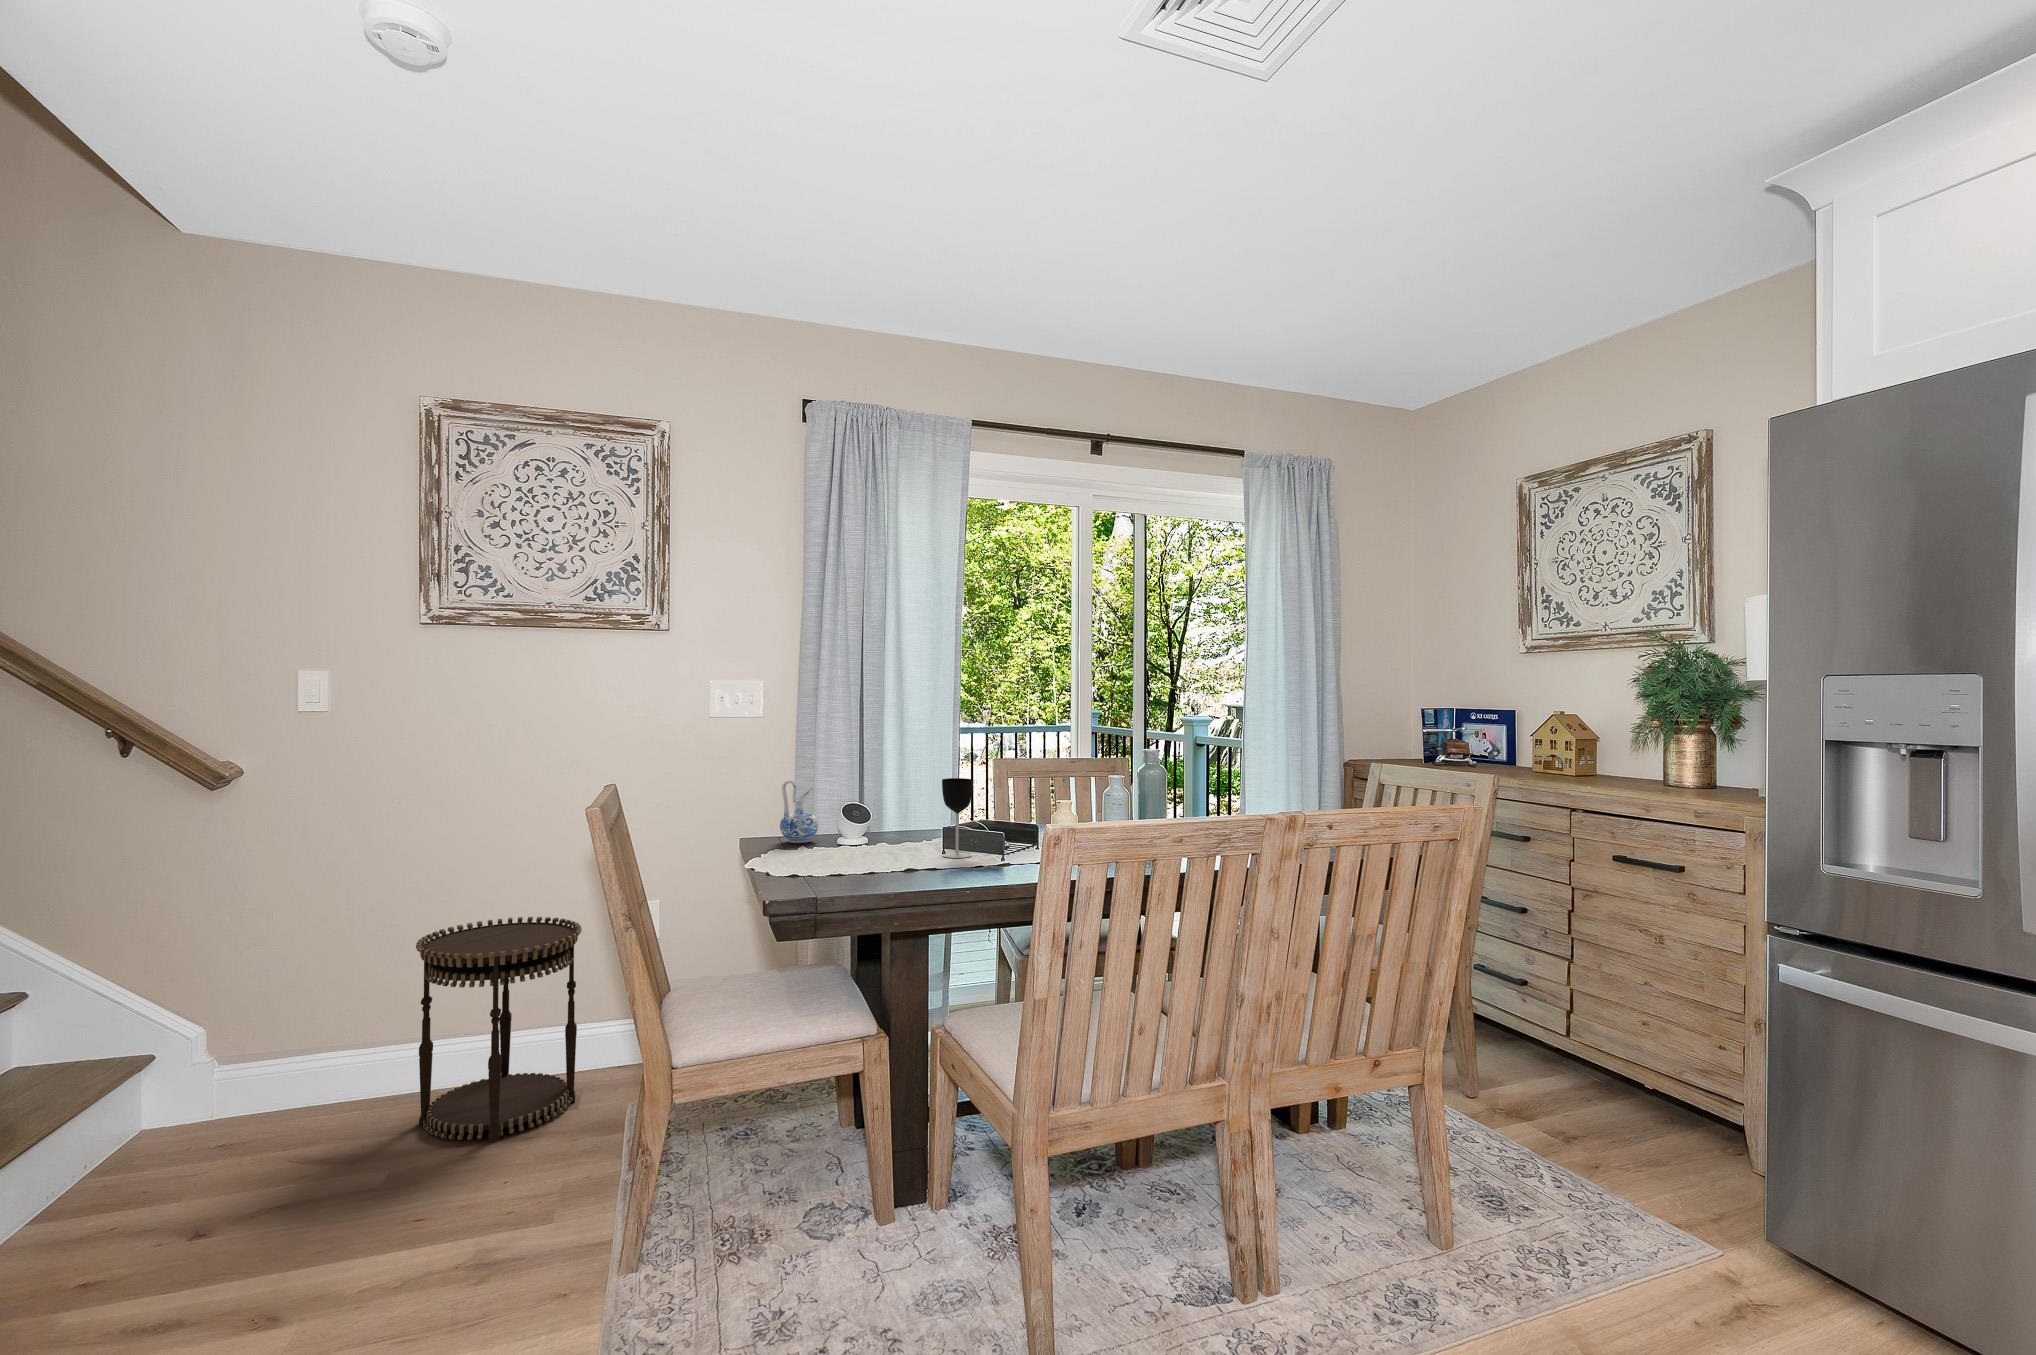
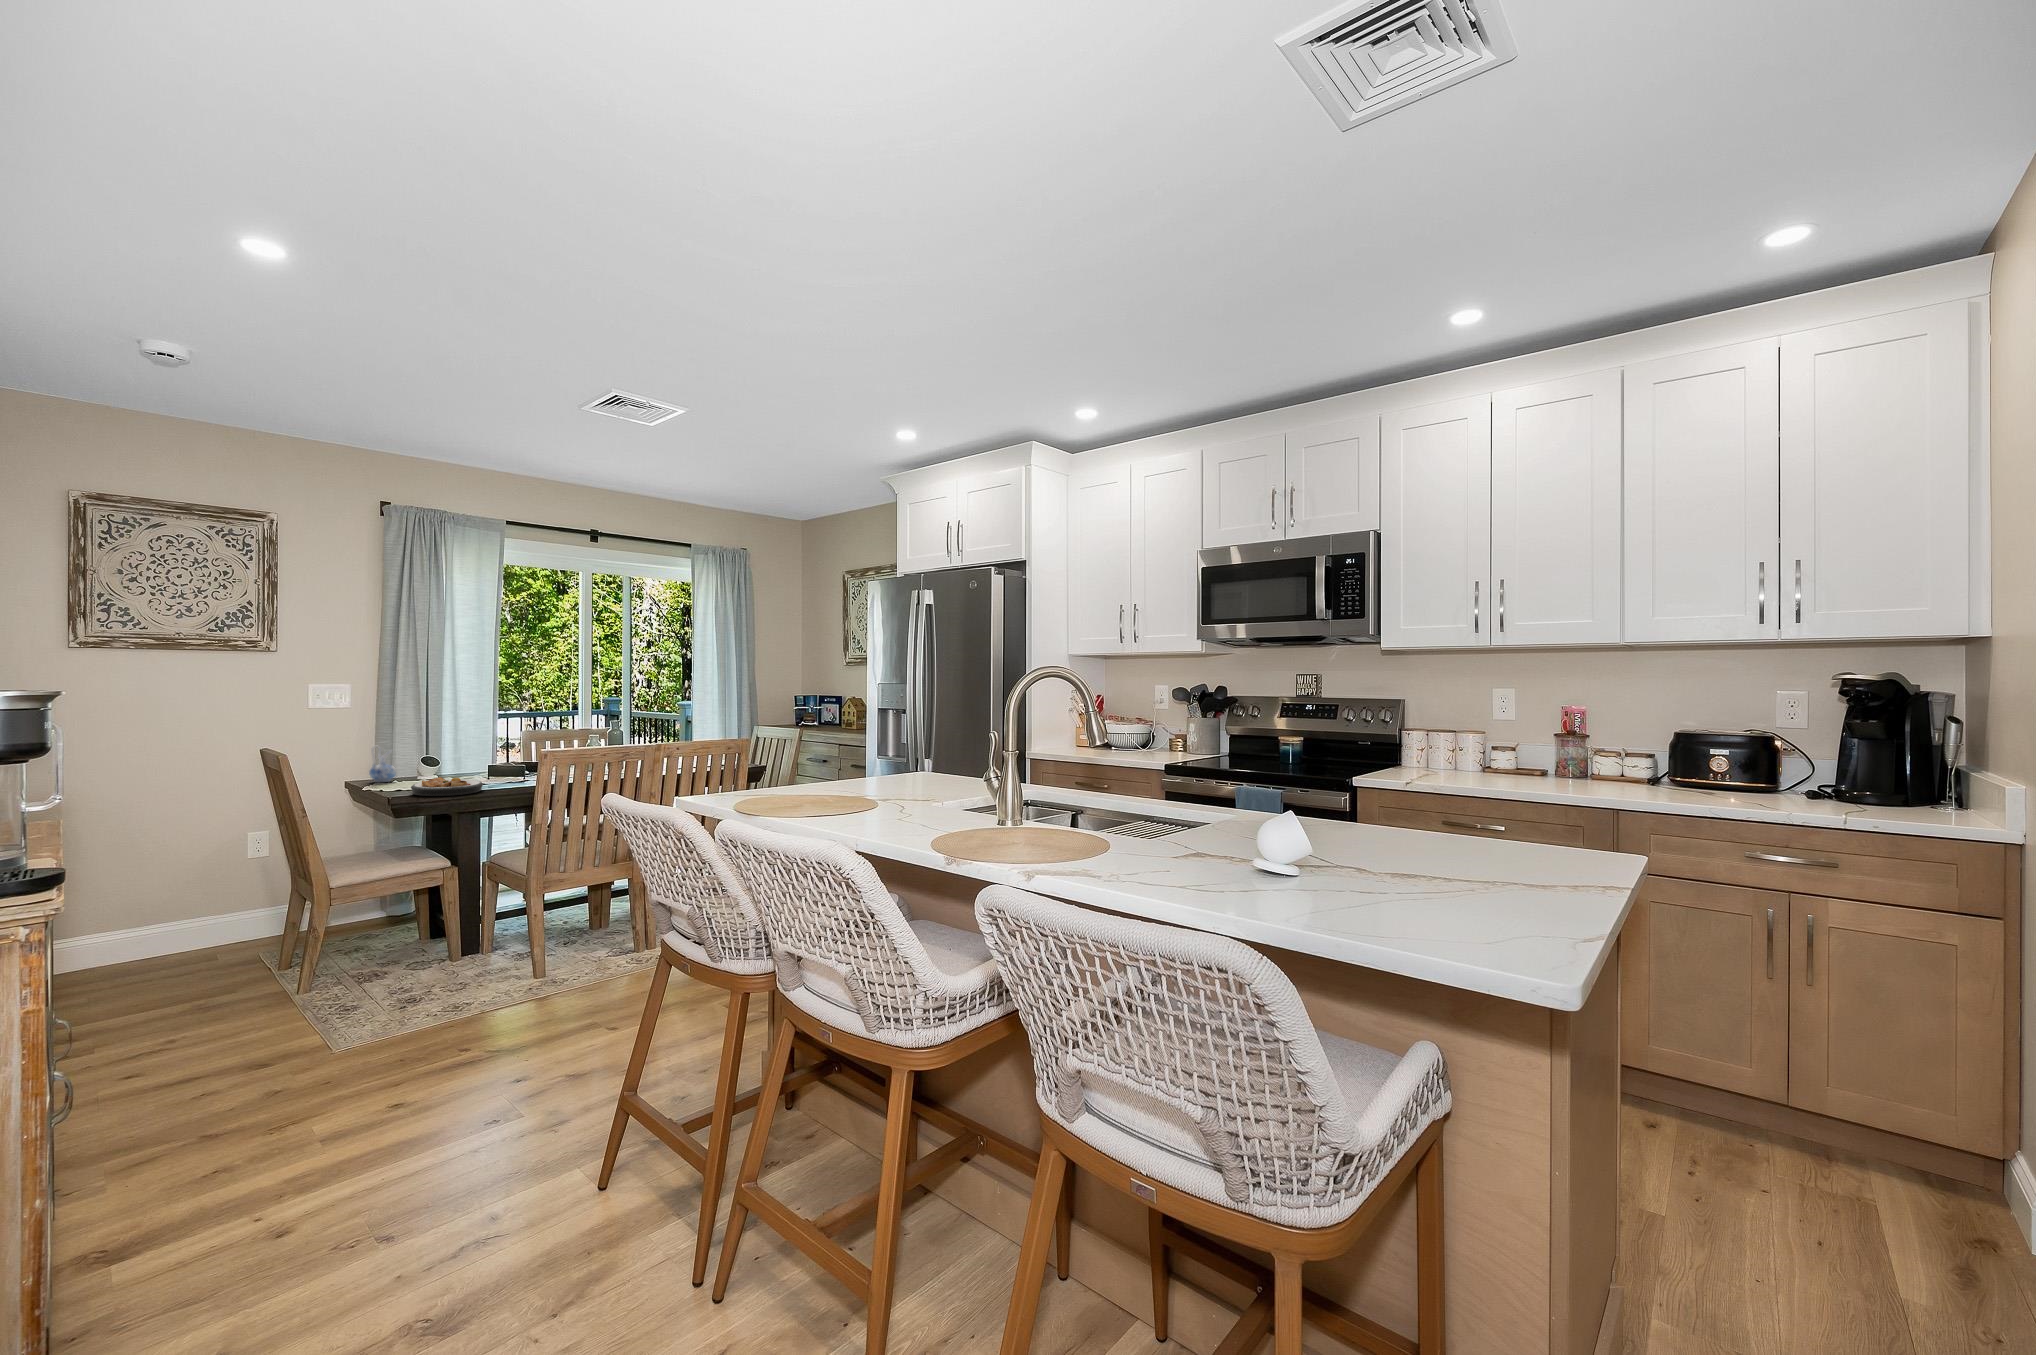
wine glass: present [942,778,973,858] -> none [482,742,501,785]
plate: none [828,843,945,882] -> present [411,777,483,796]
side table: present [416,917,582,1142] -> none [87,838,216,973]

